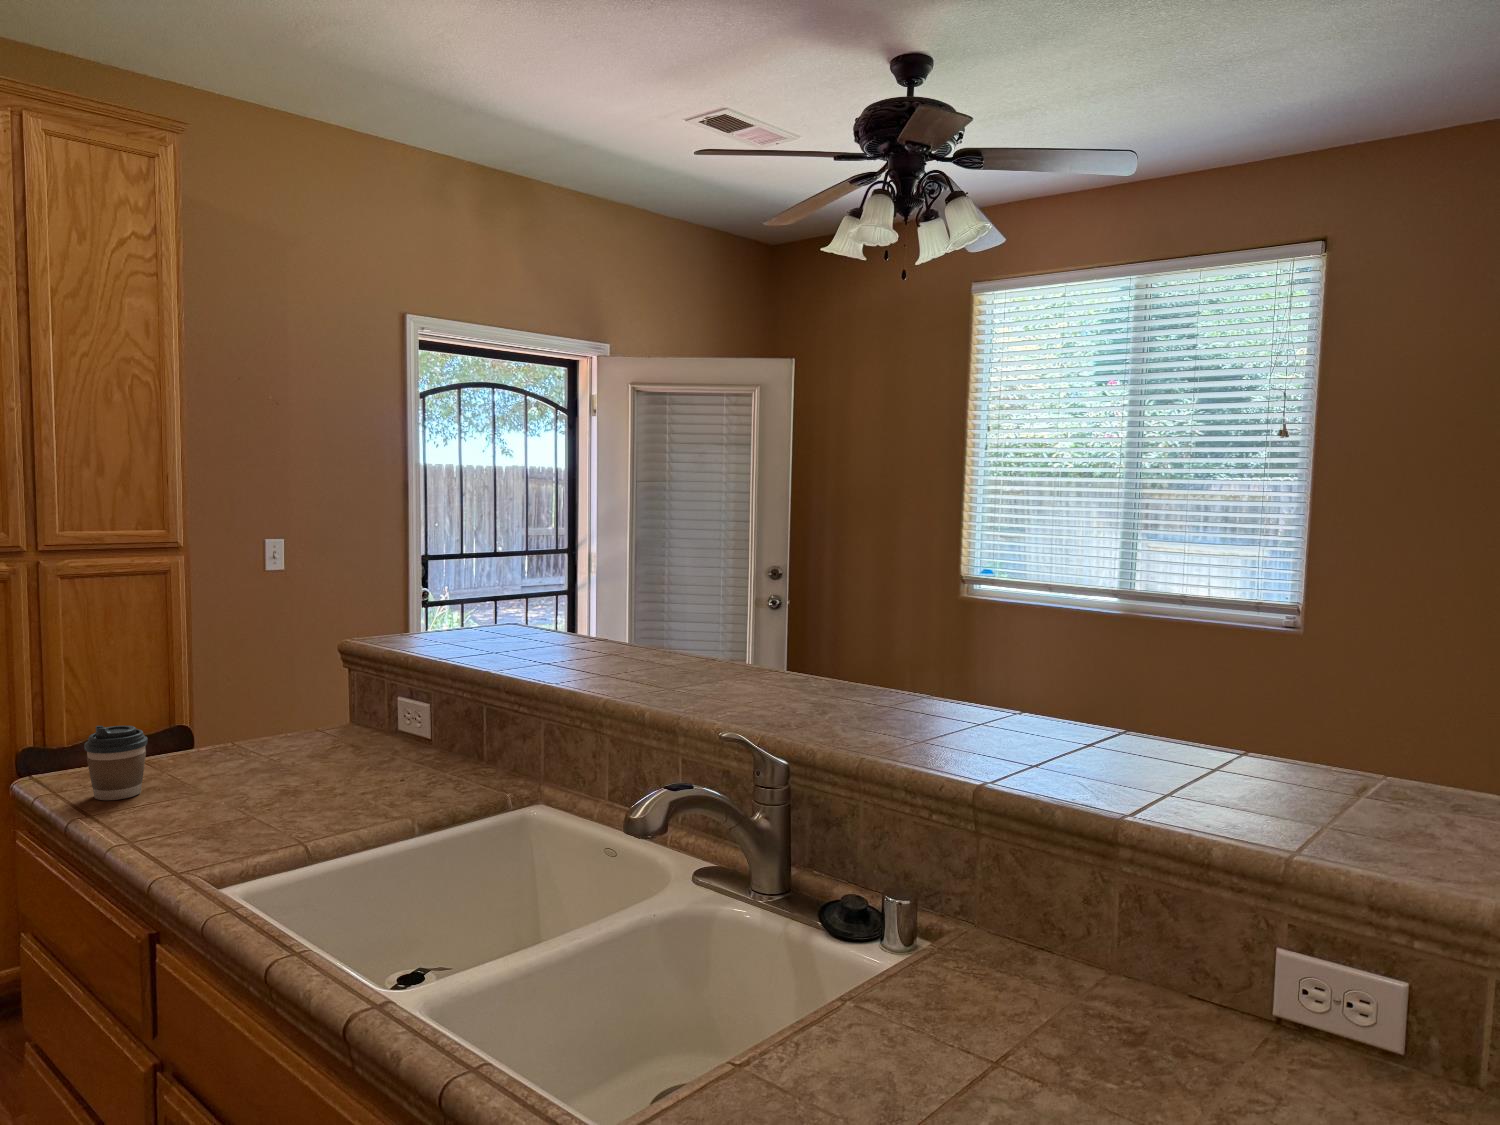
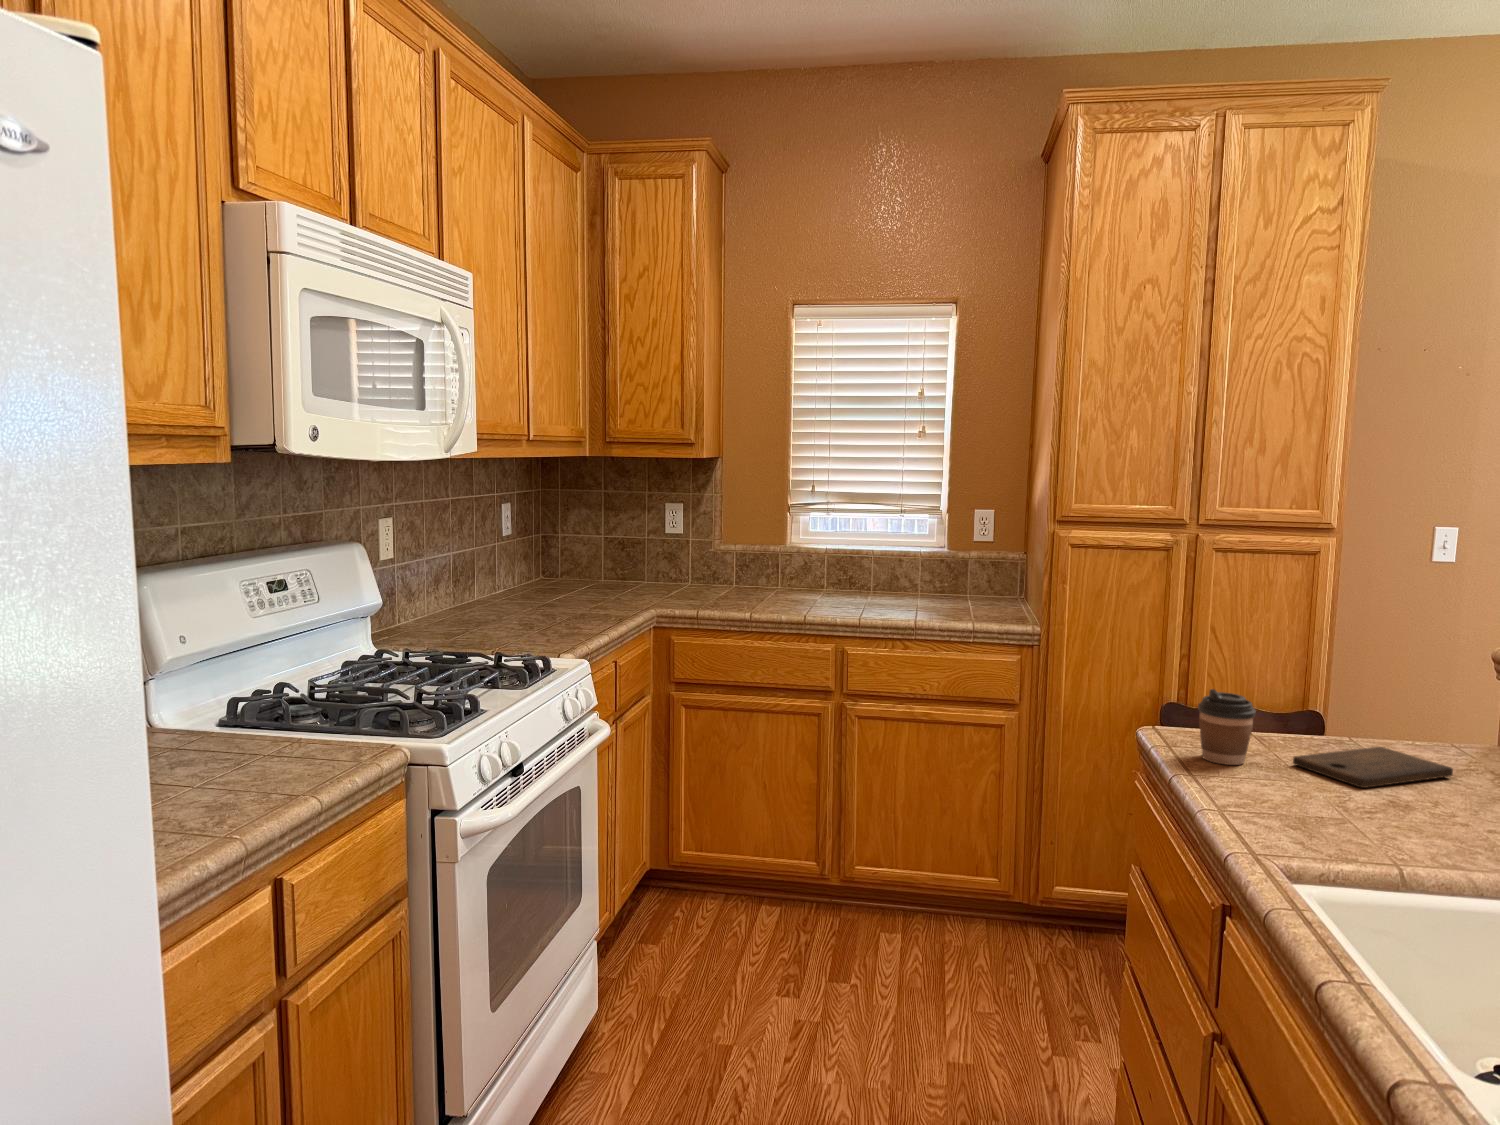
cutting board: none [188,744,322,785] -> present [1293,747,1453,788]

